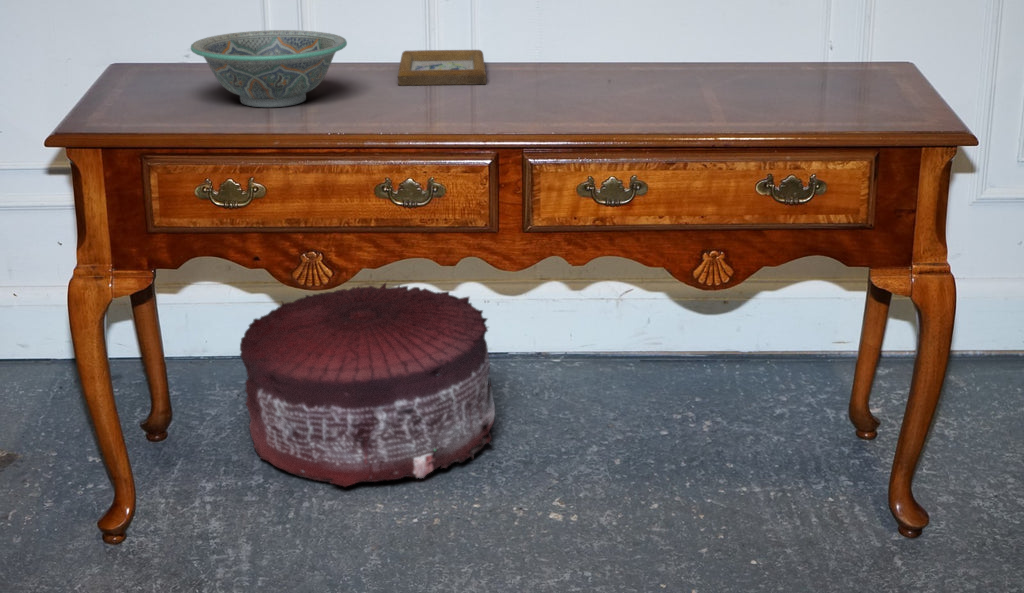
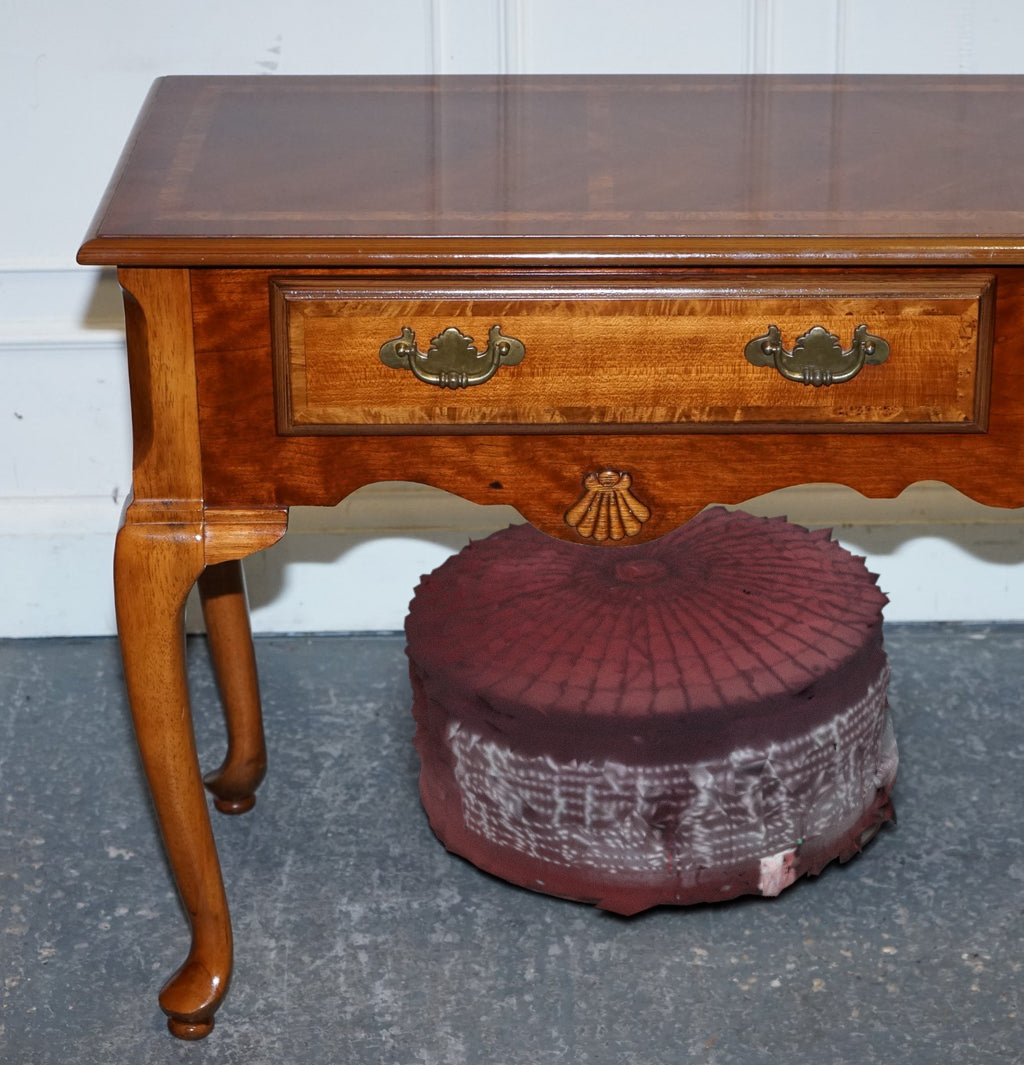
decorative bowl: present [191,30,347,107] -> none [345,12,660,172]
picture frame: present [398,50,486,86] -> none [716,43,915,120]

